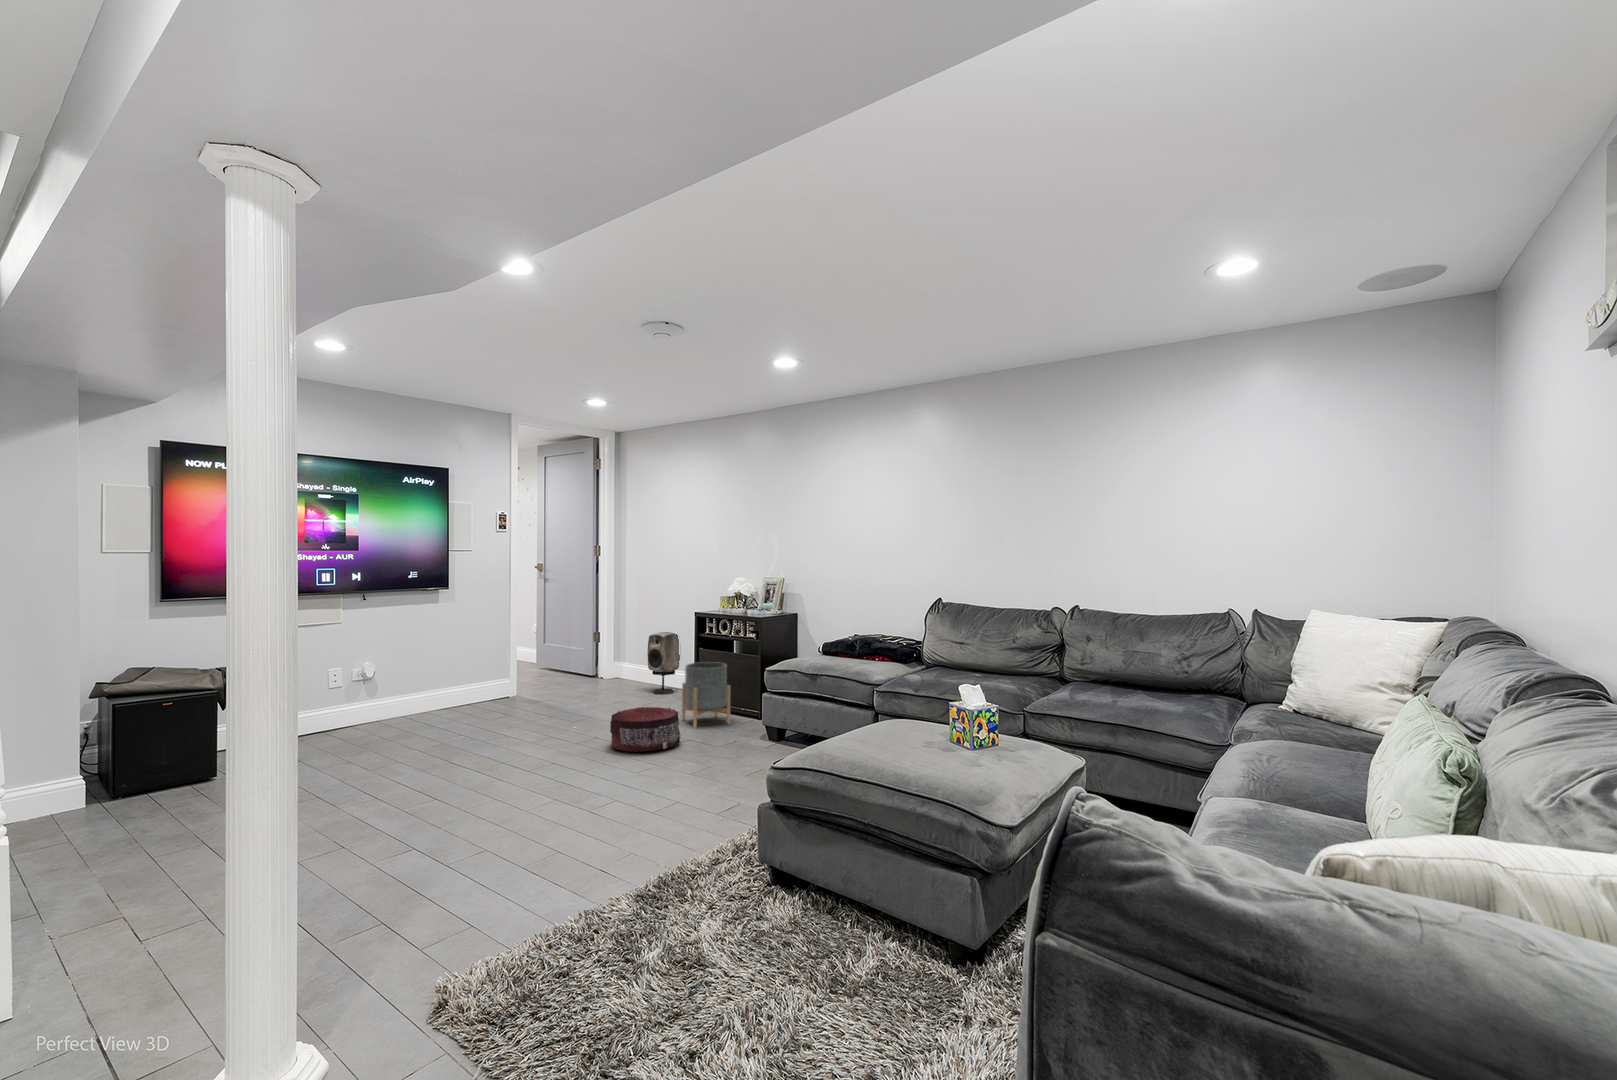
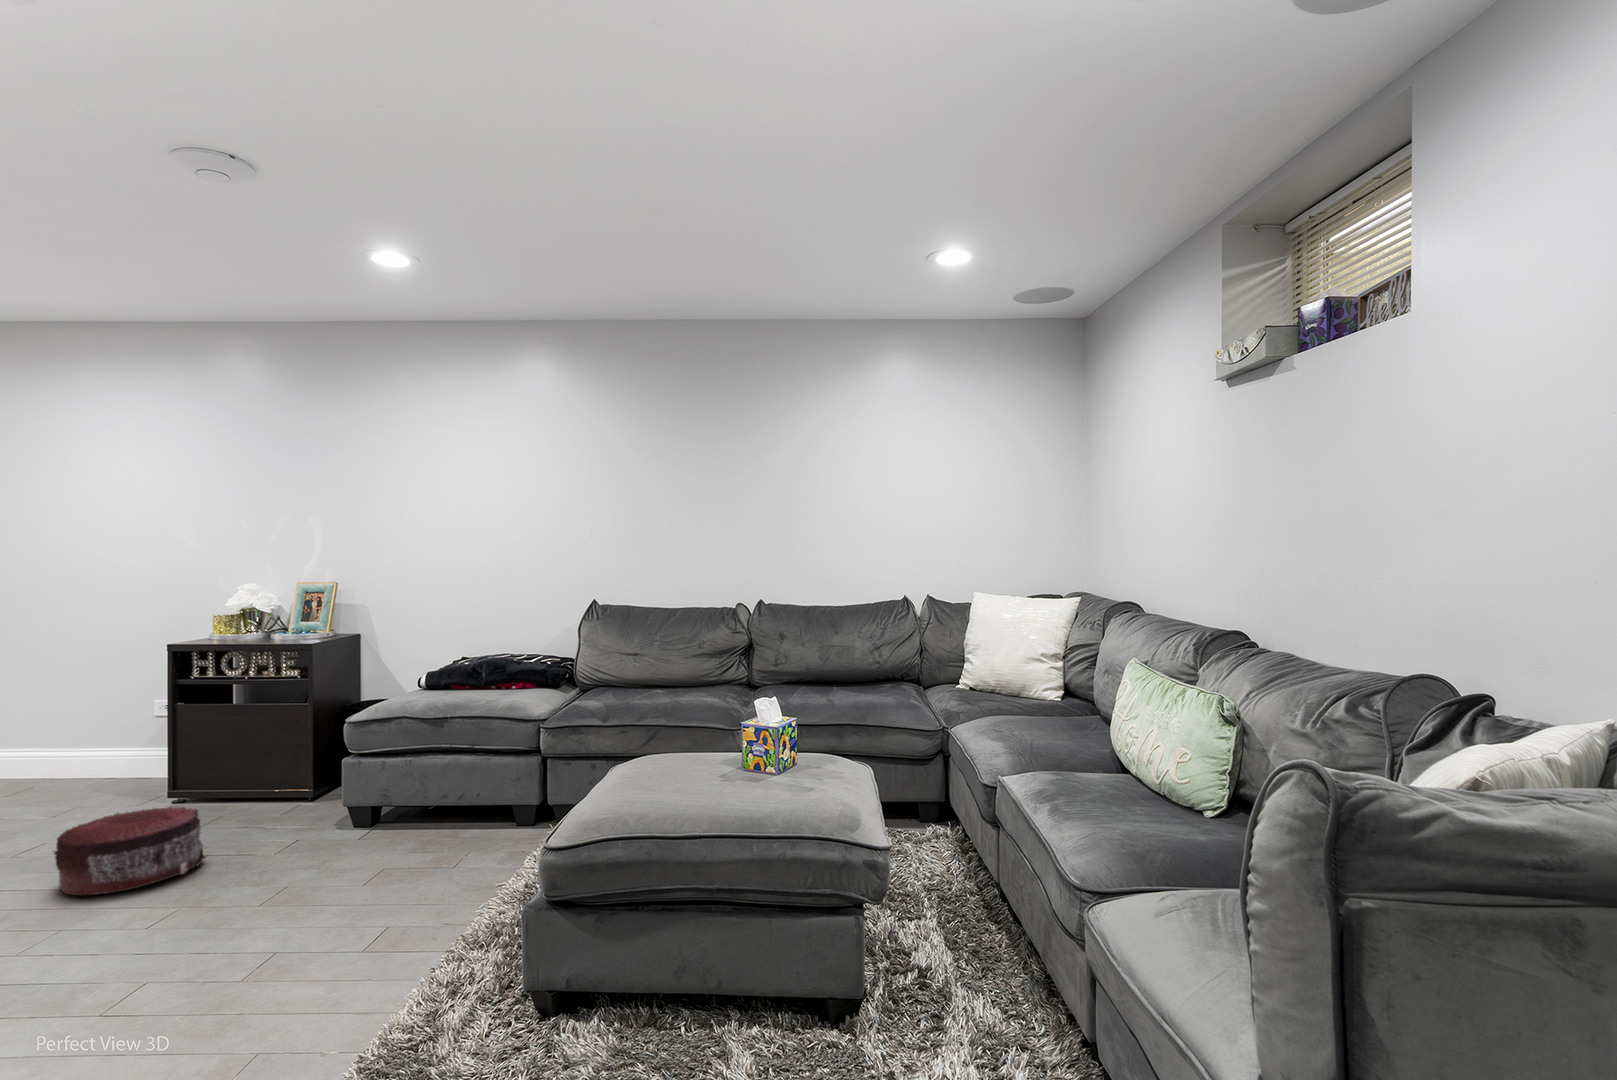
speaker: present [648,632,680,694] -> none [39,683,111,792]
planter: present [682,662,731,728] -> none [166,721,265,832]

